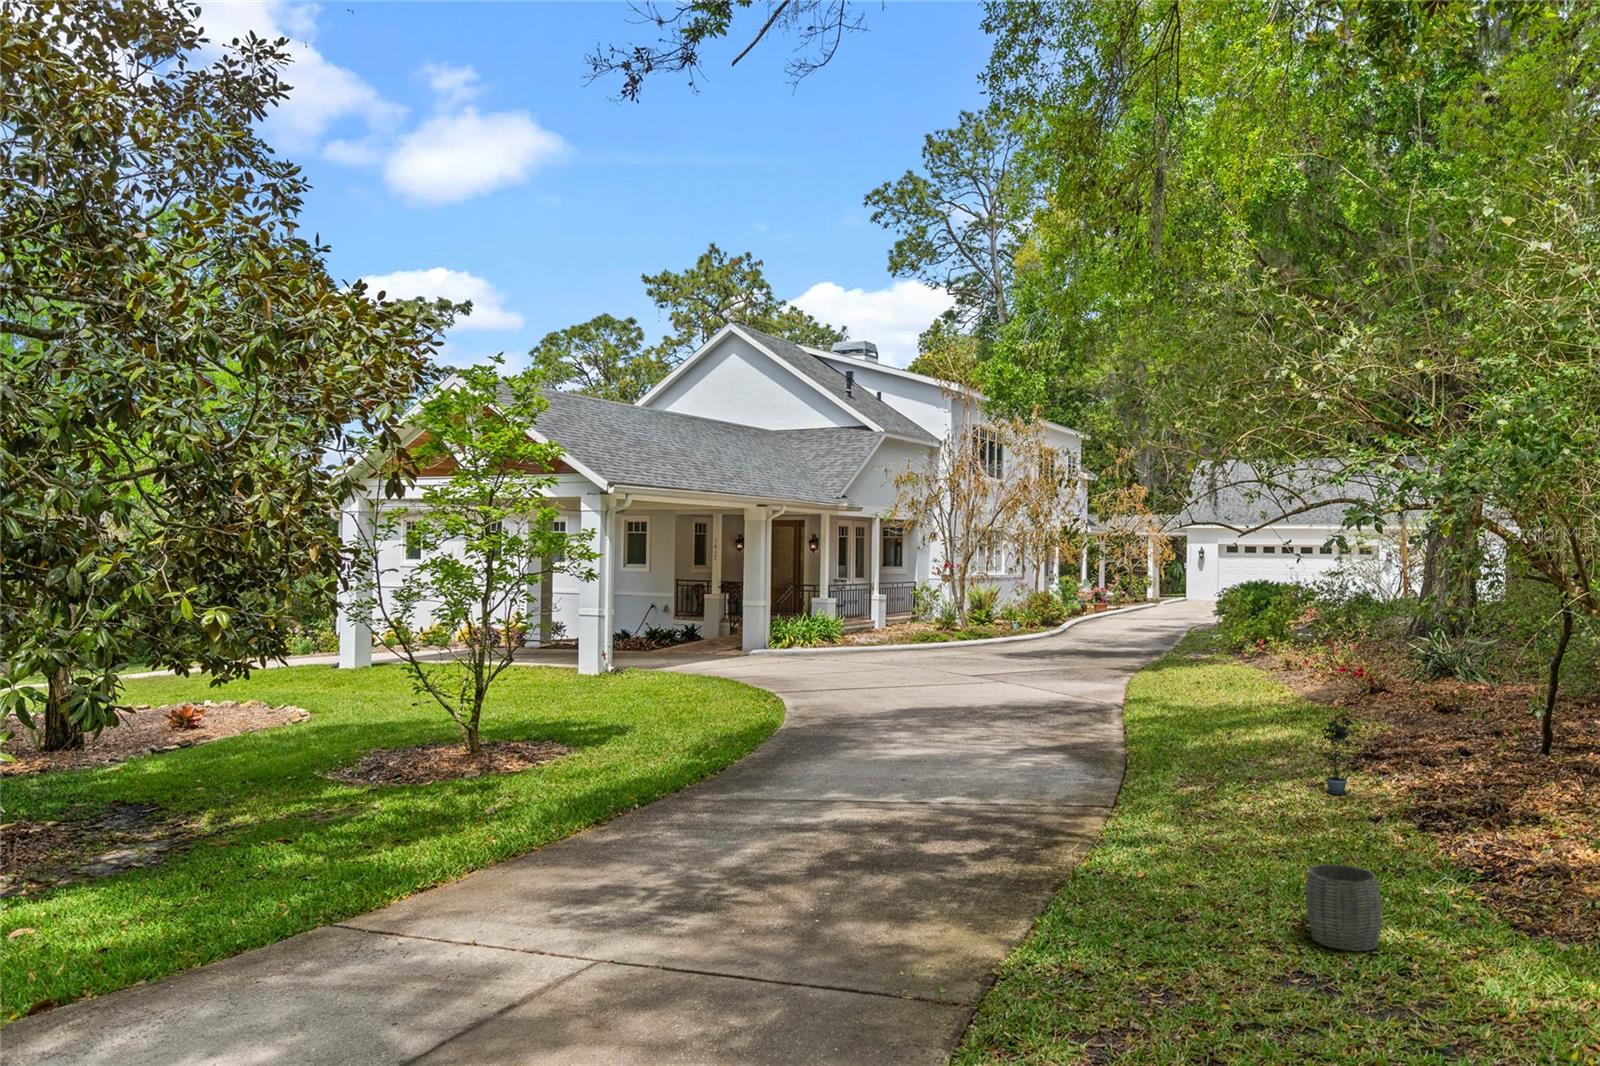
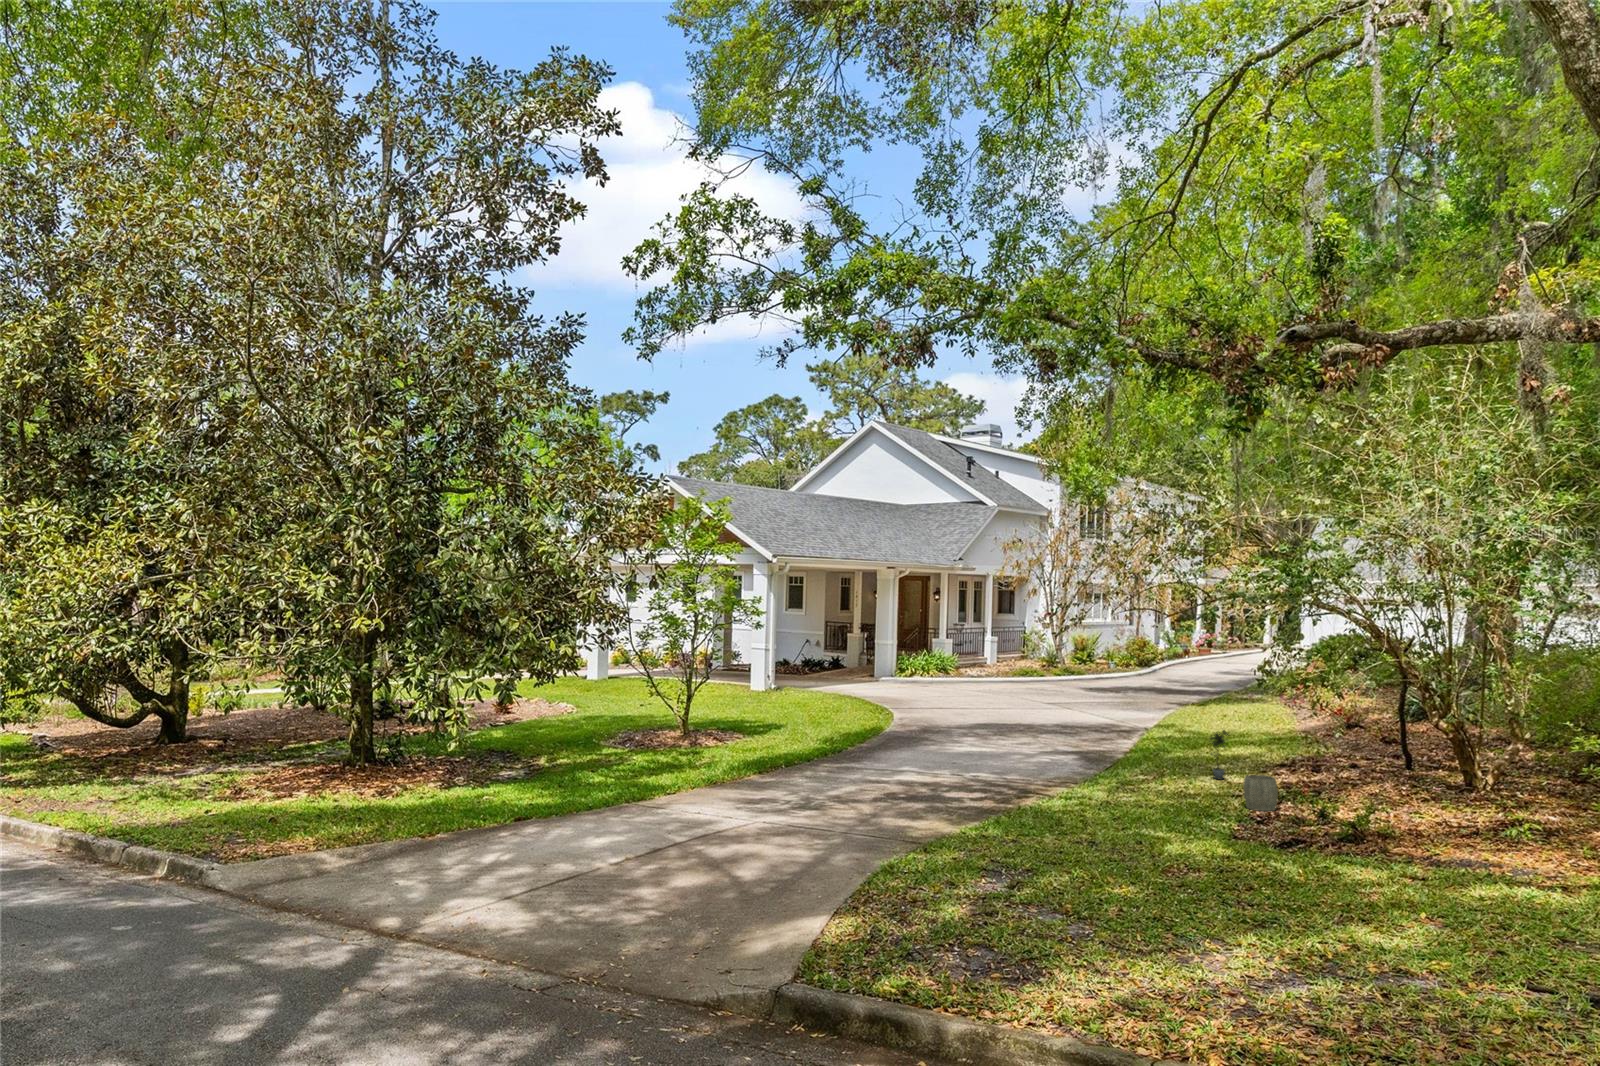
woven basket: present [1306,864,1382,951] -> present [1243,775,1278,811]

